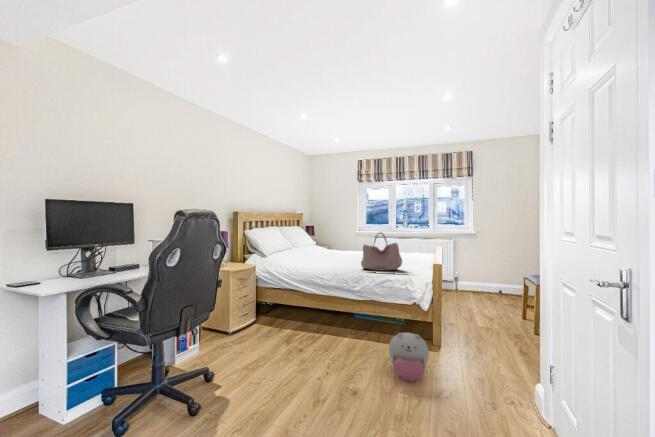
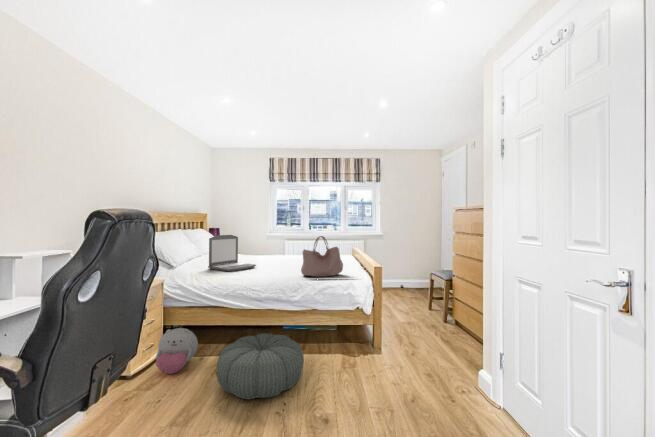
laptop: none [292,231,330,262] -> present [208,235,256,272]
pouf: none [281,315,354,367] -> present [217,333,304,399]
plush toy: present [389,333,429,382] -> present [156,328,198,374]

